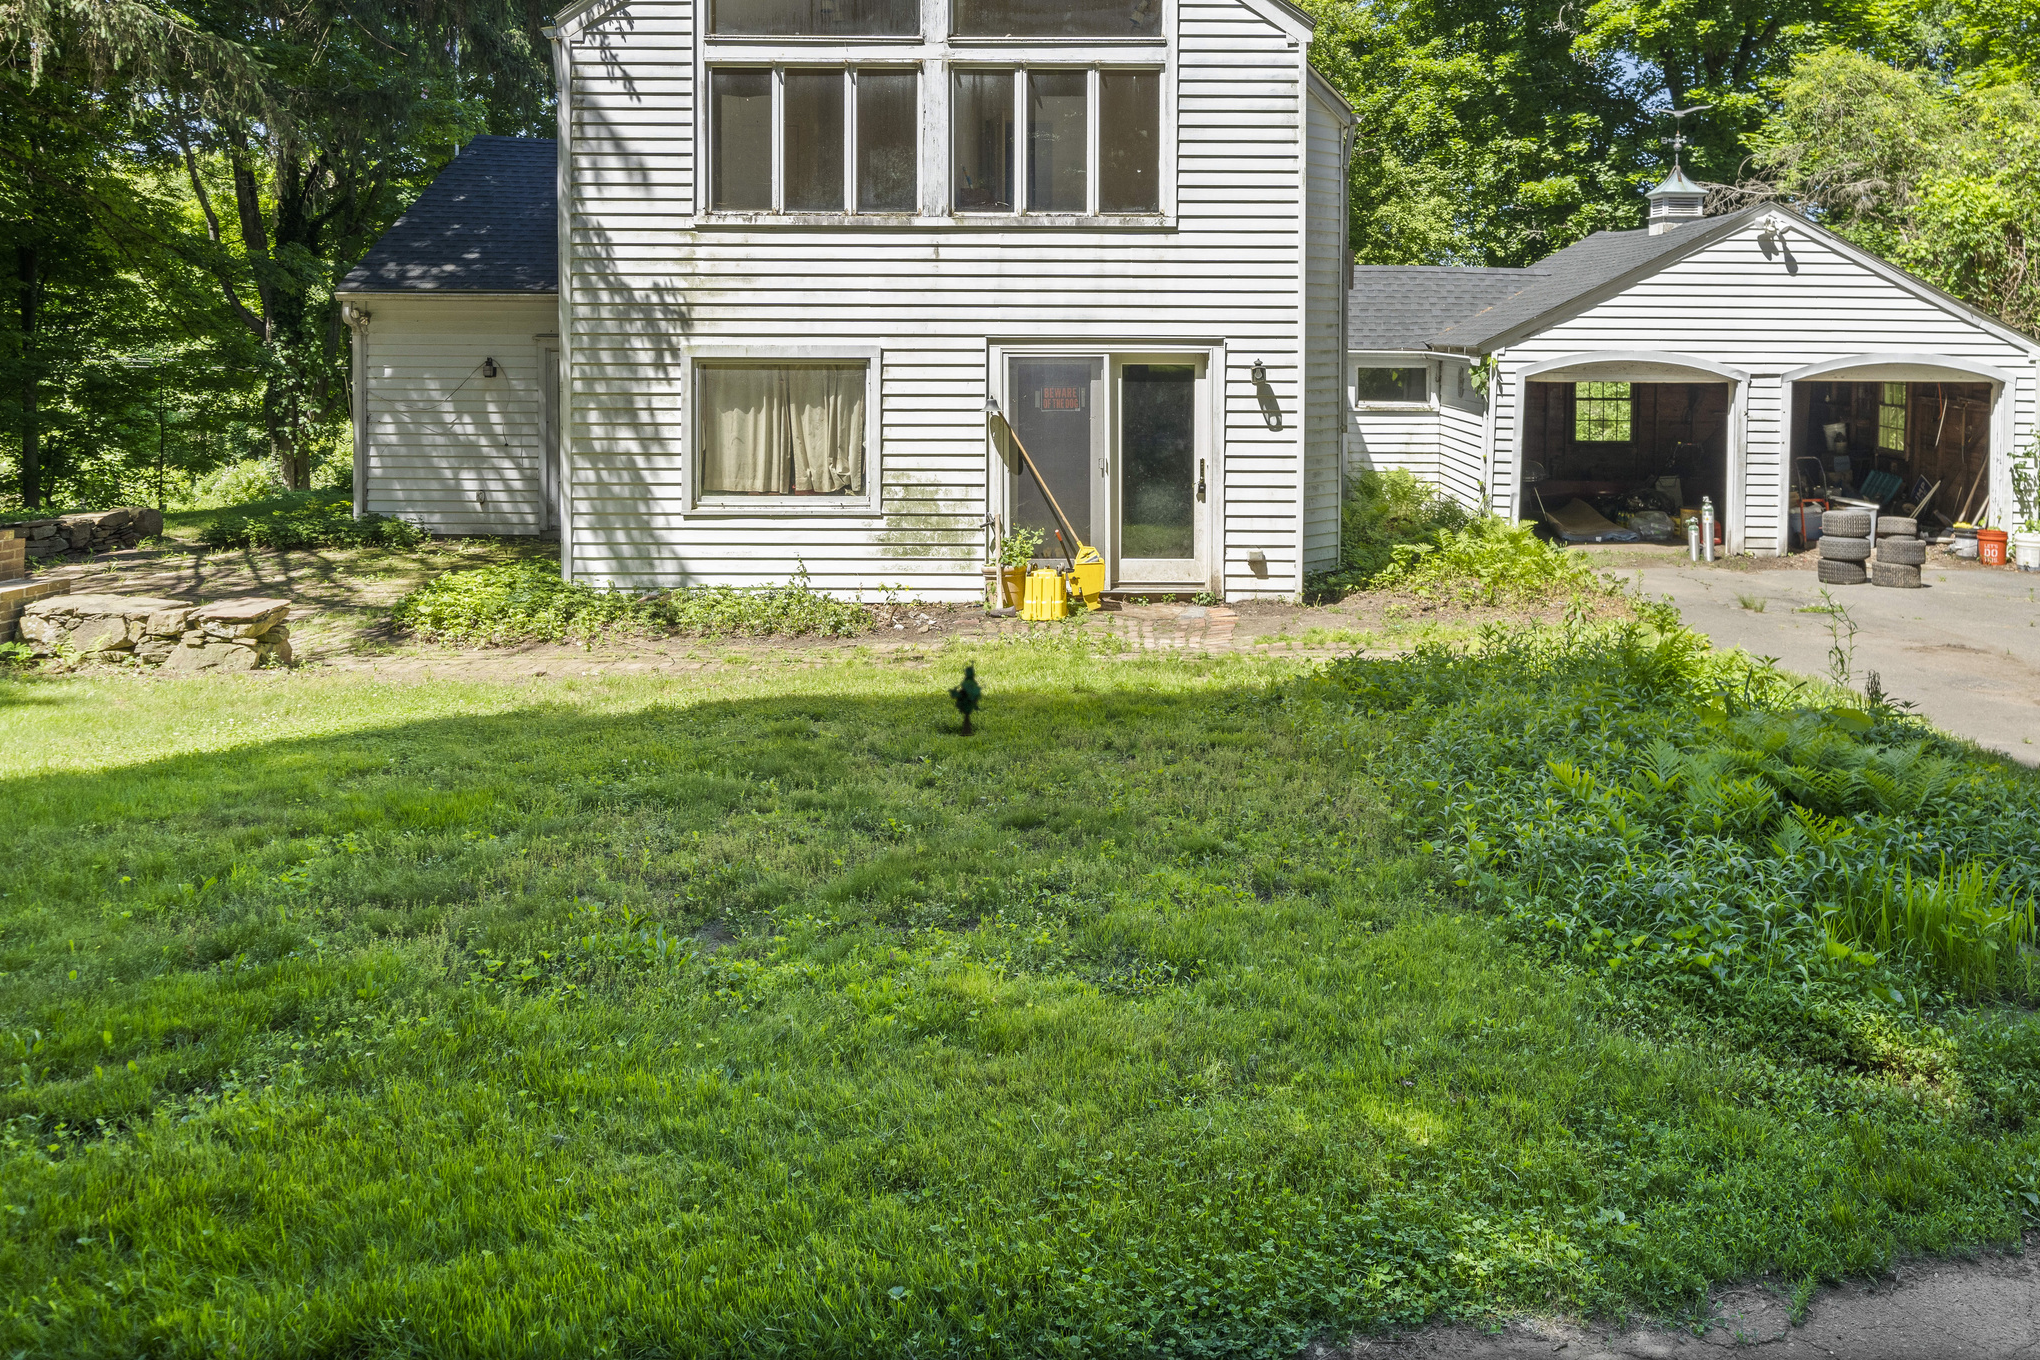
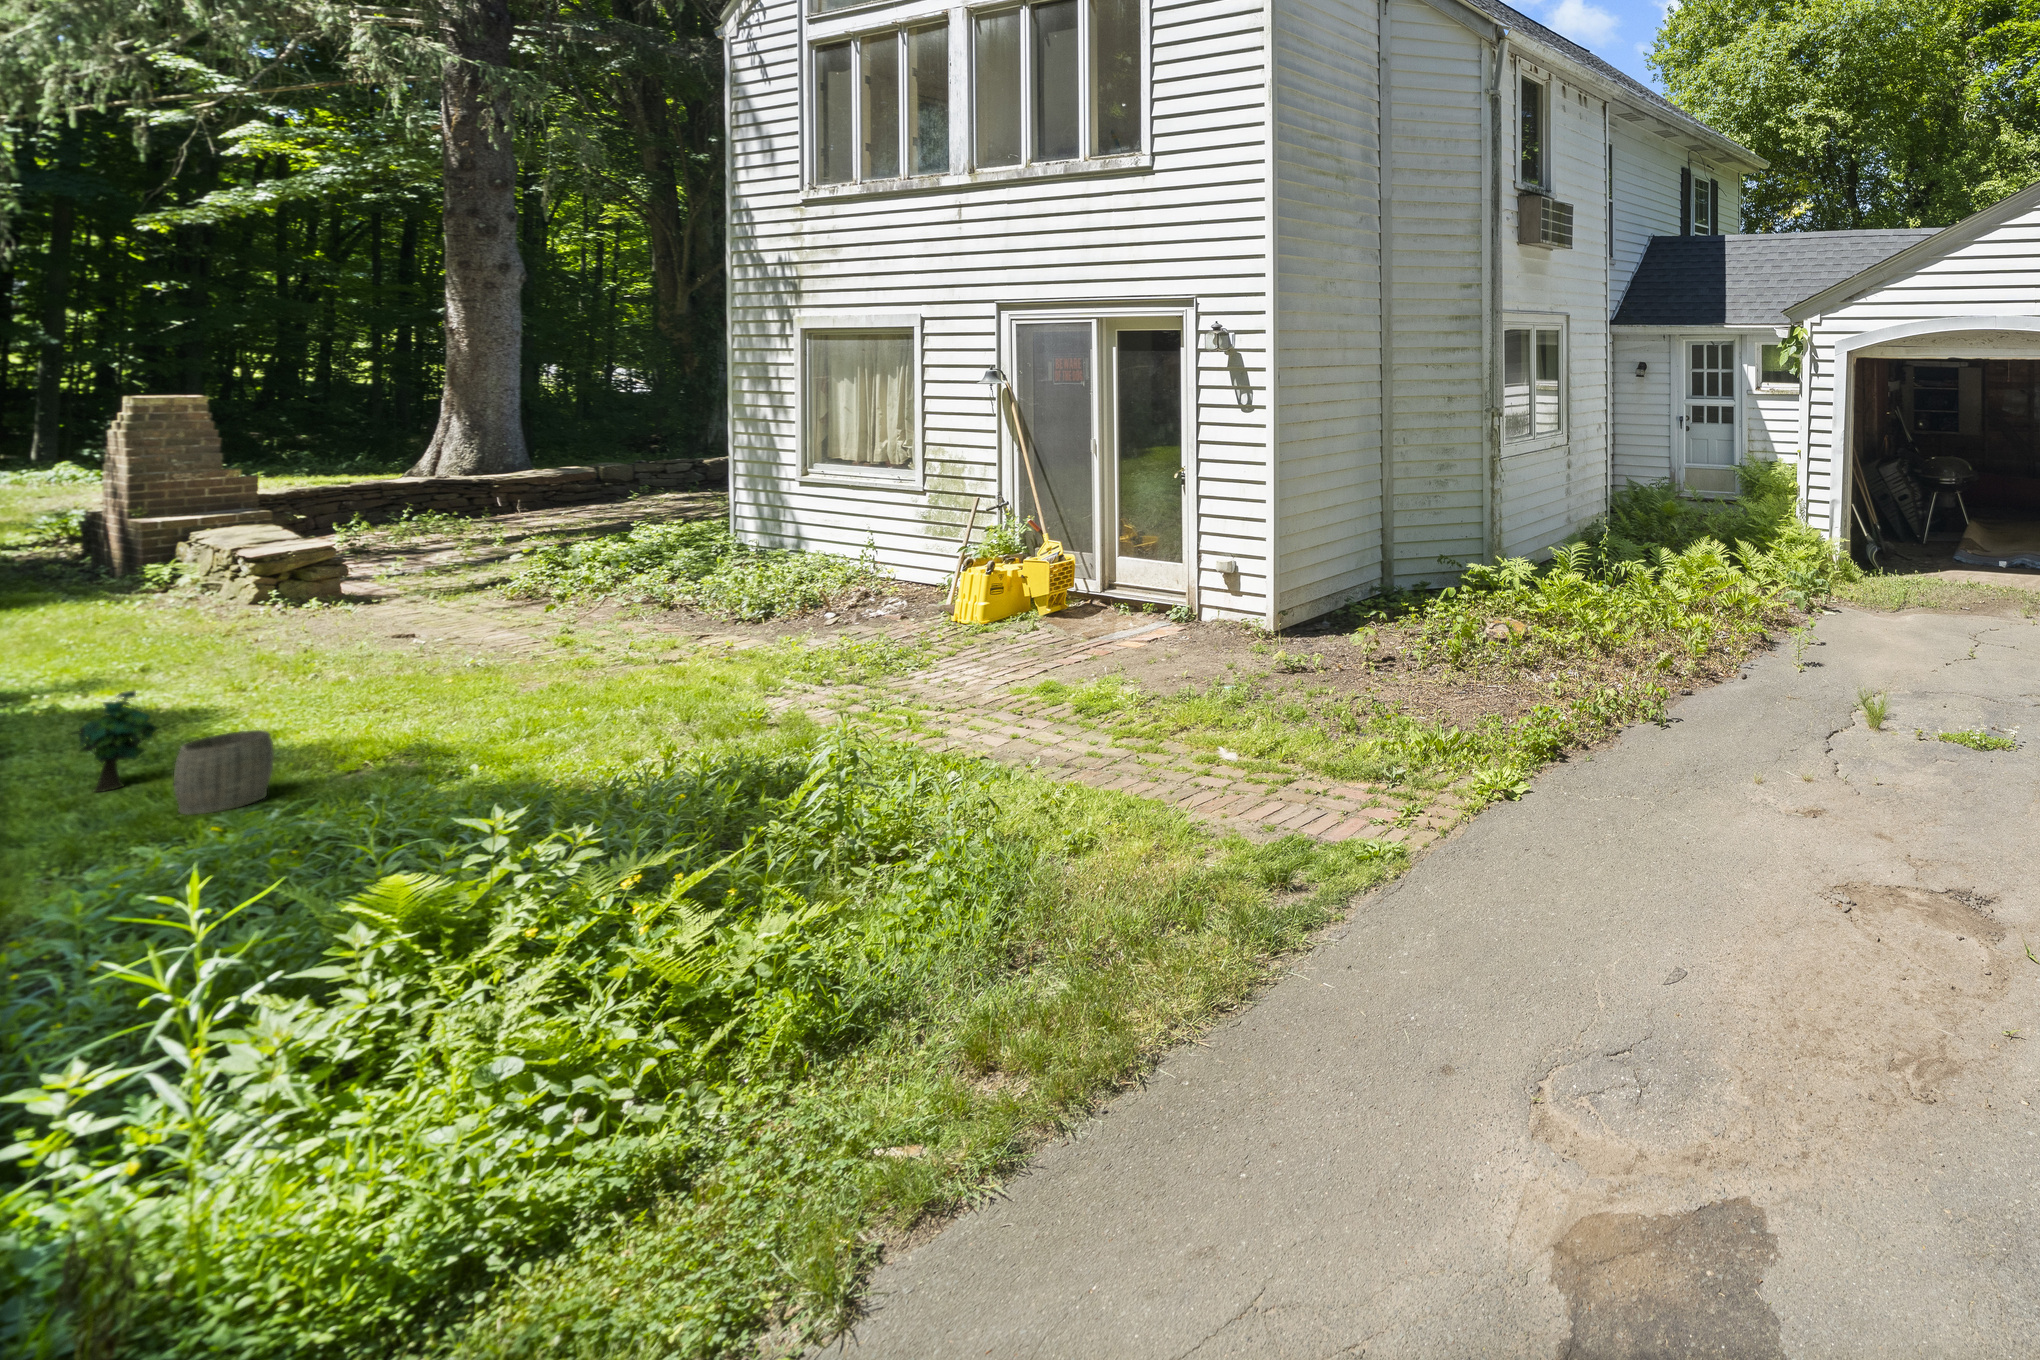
woven basket: none [1064,677,1110,731] -> present [174,730,273,815]

